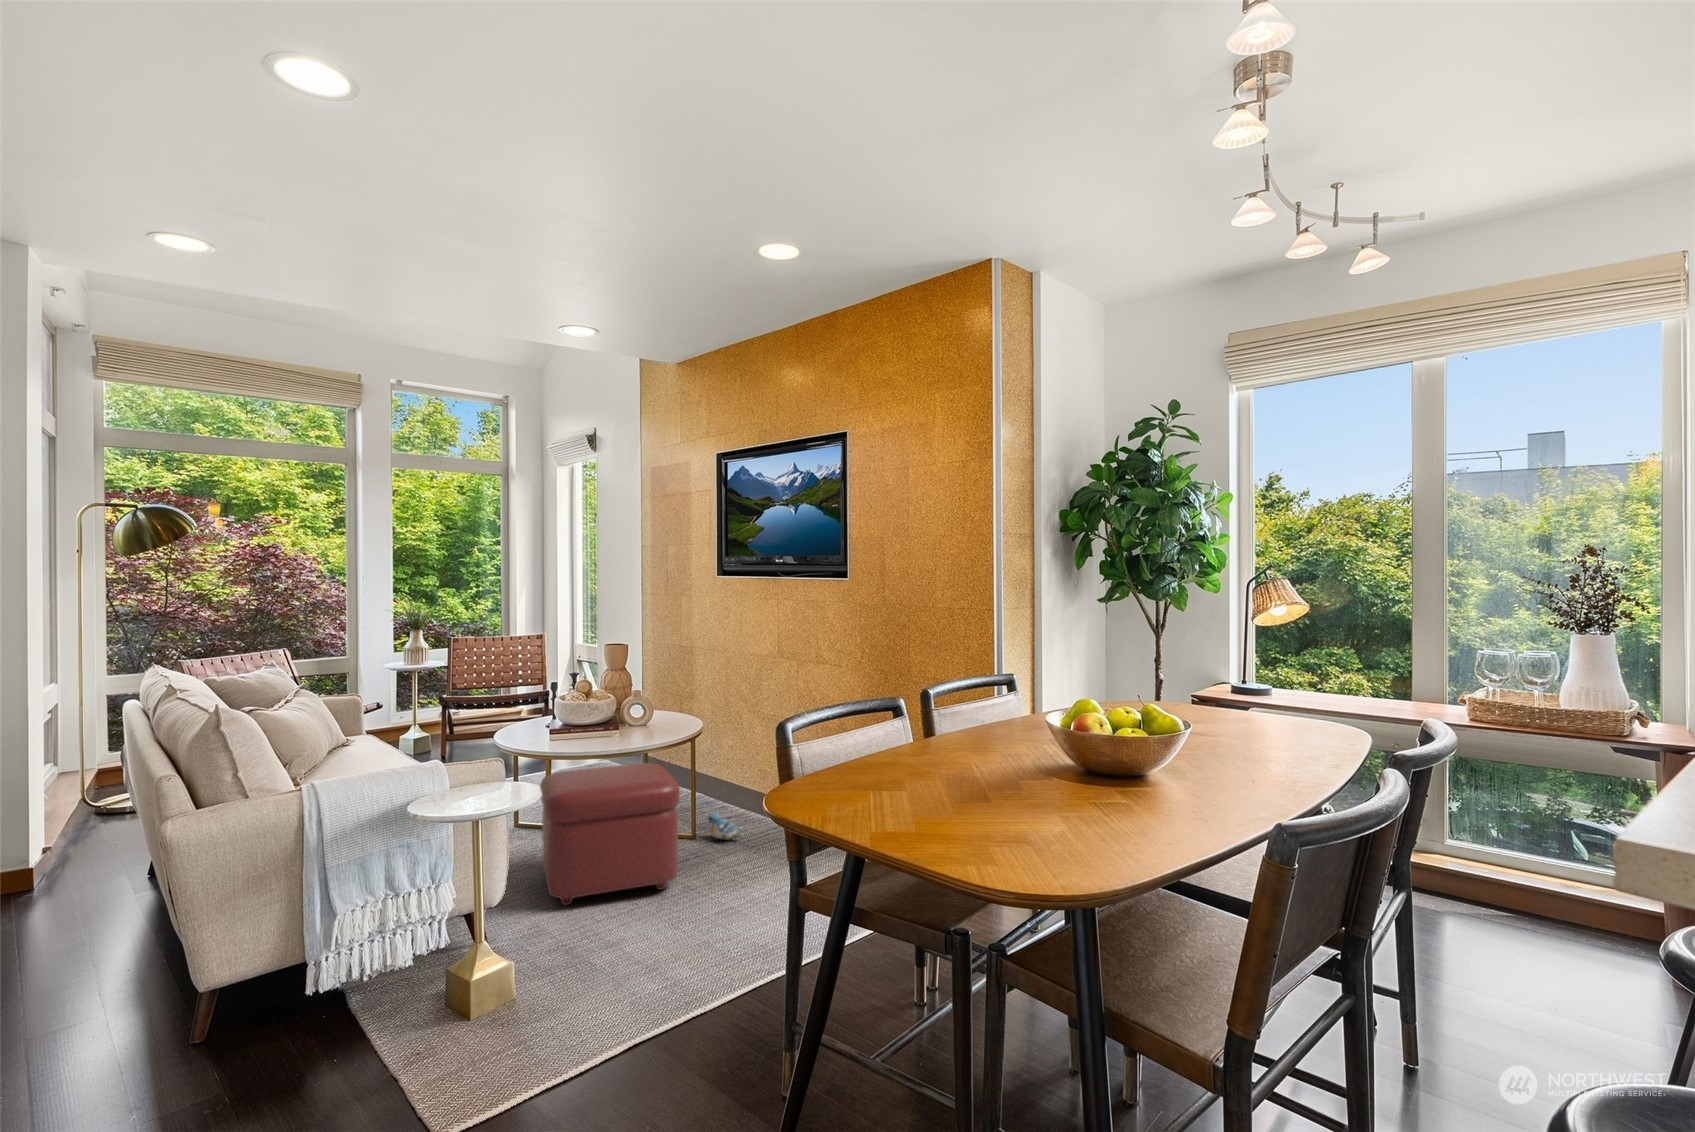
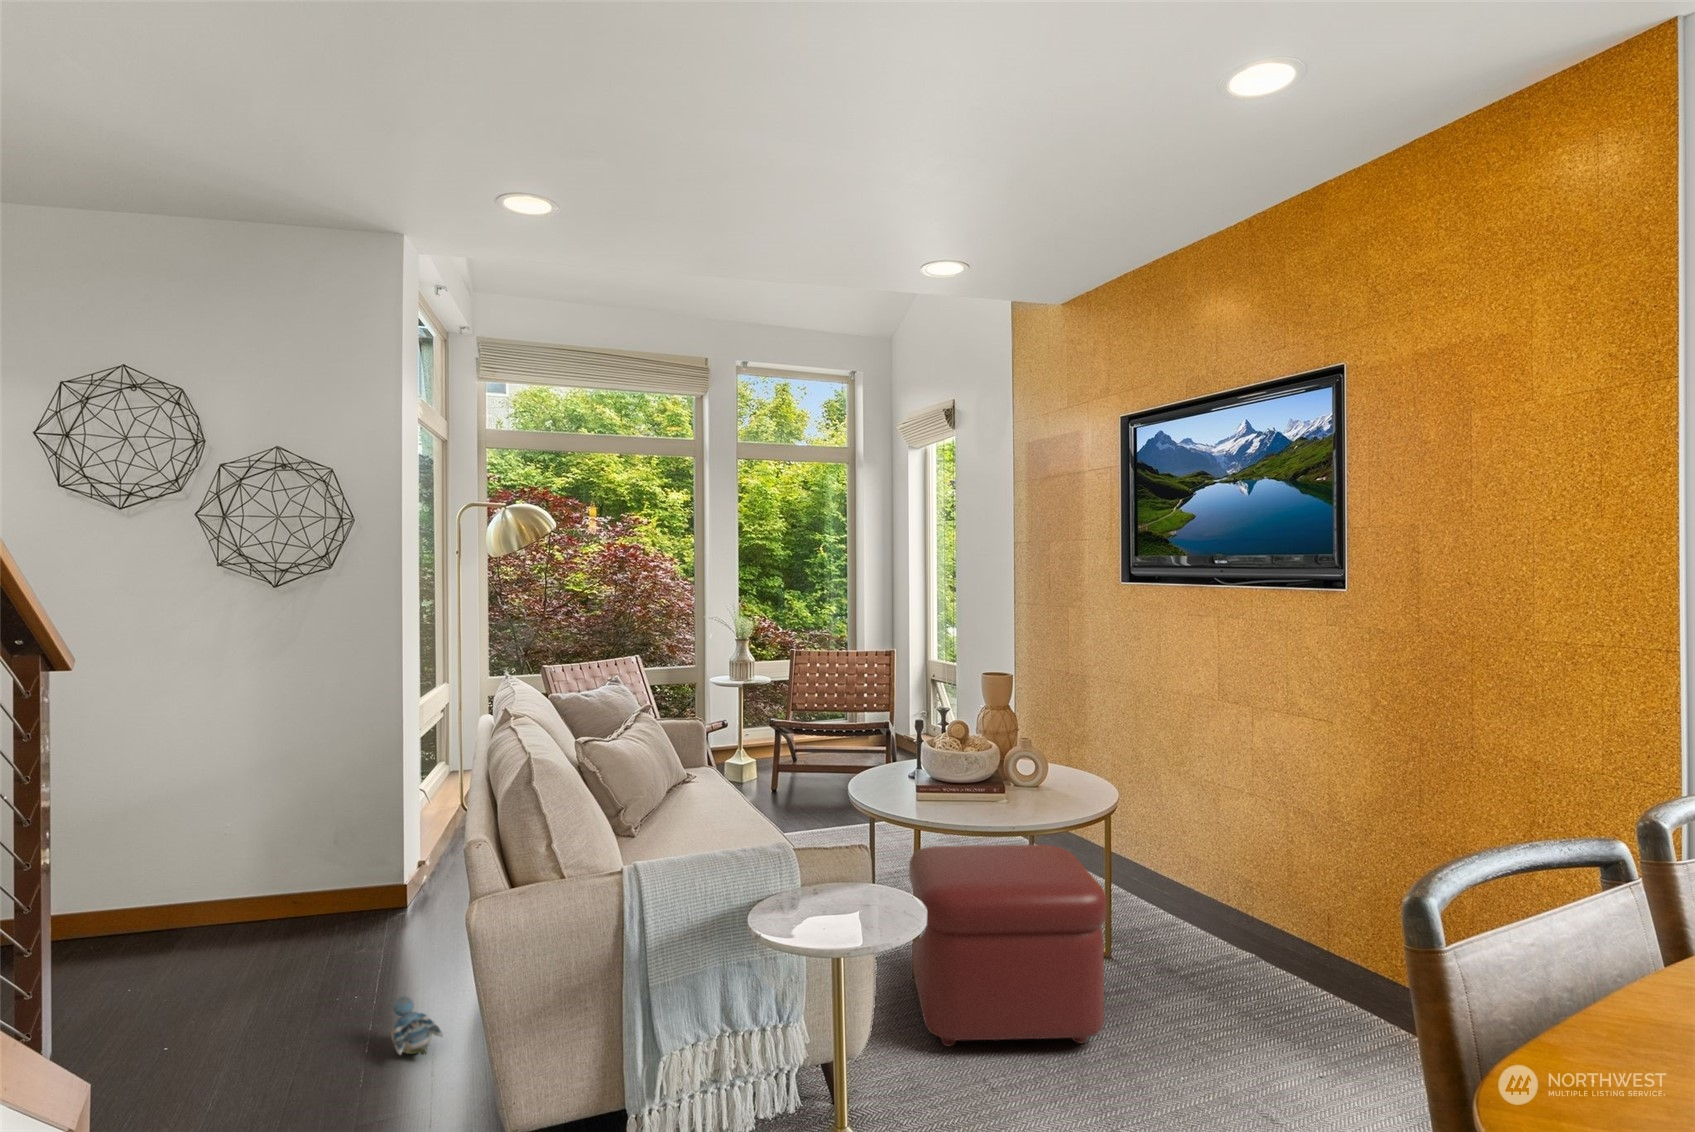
plush toy: present [708,812,741,840] -> present [391,996,443,1055]

